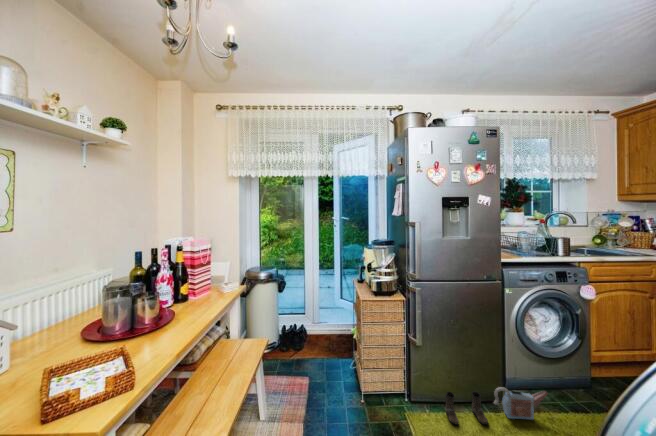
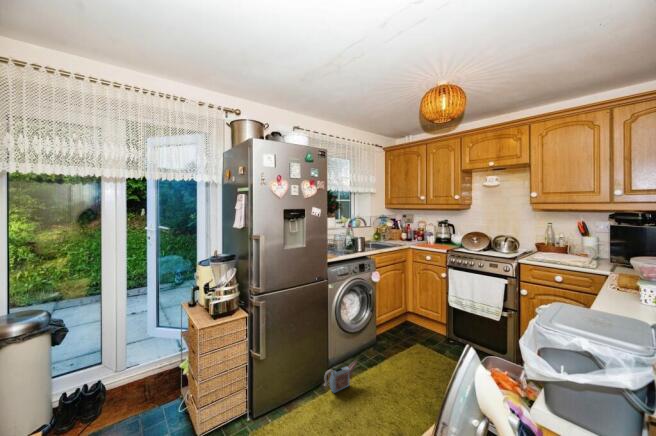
boots: present [445,391,488,424] -> none [287,382,321,422]

